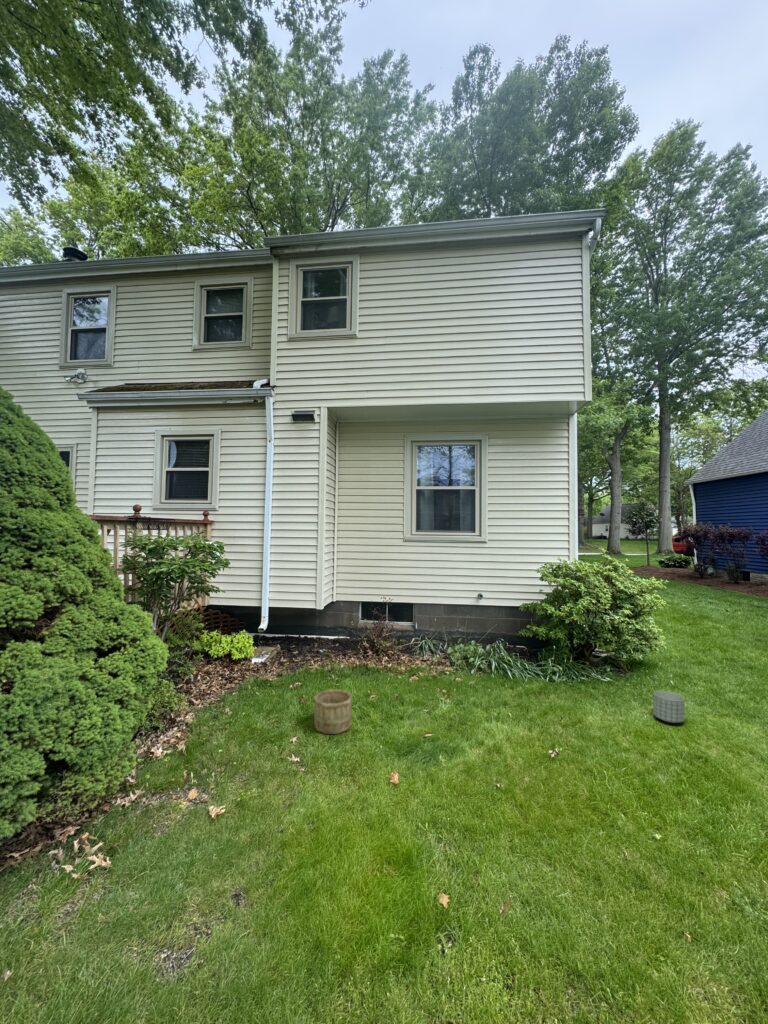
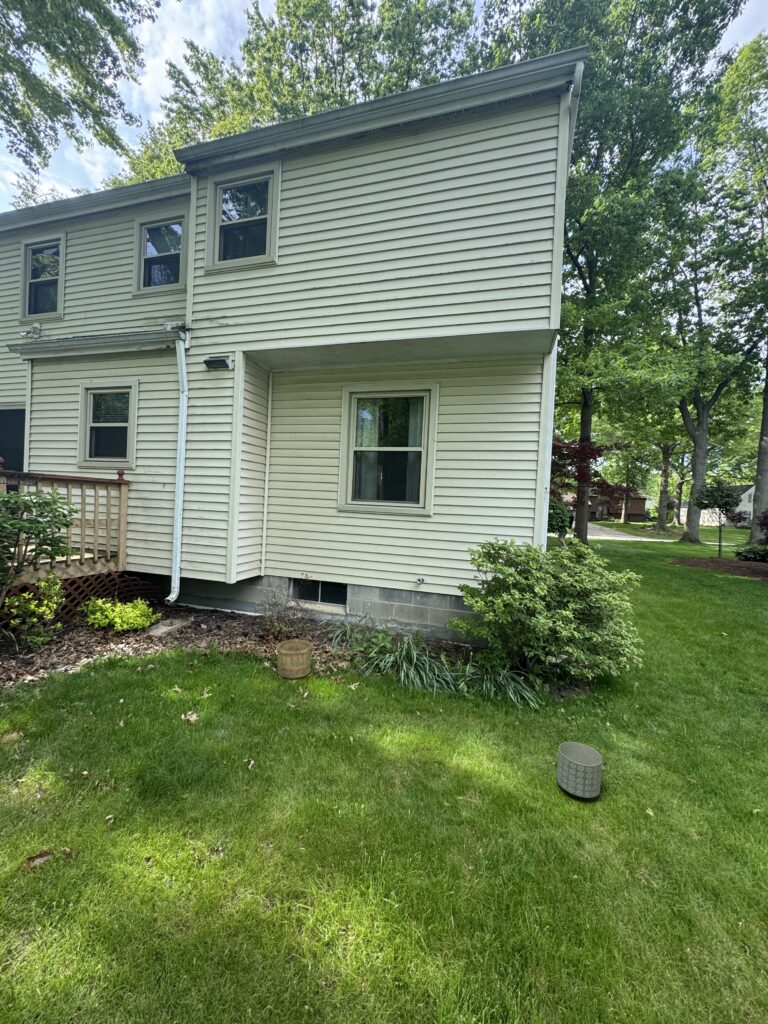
wooden bucket: present [313,689,353,734] -> present [277,639,312,679]

